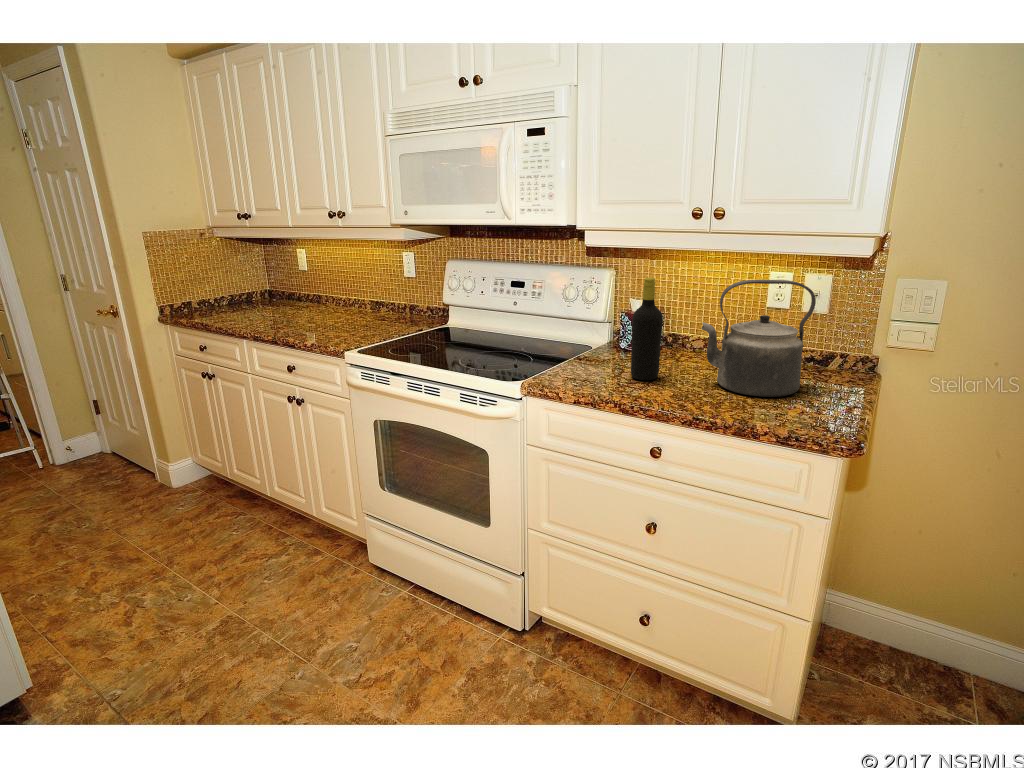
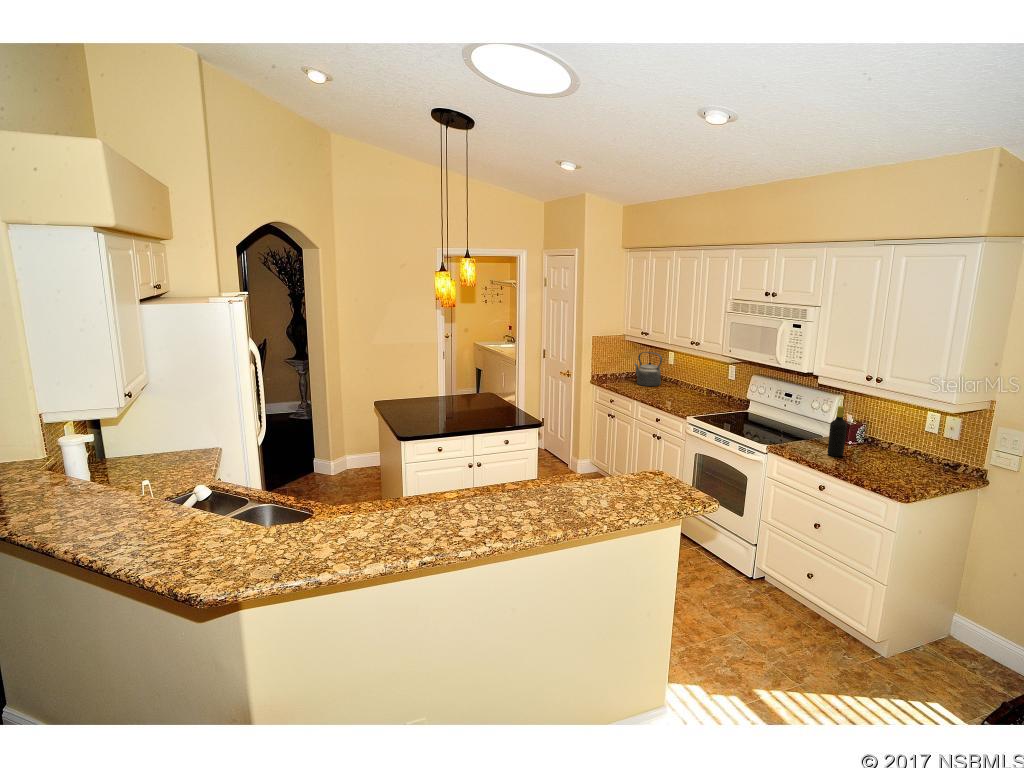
kettle: present [701,280,816,397] -> present [634,352,662,386]

